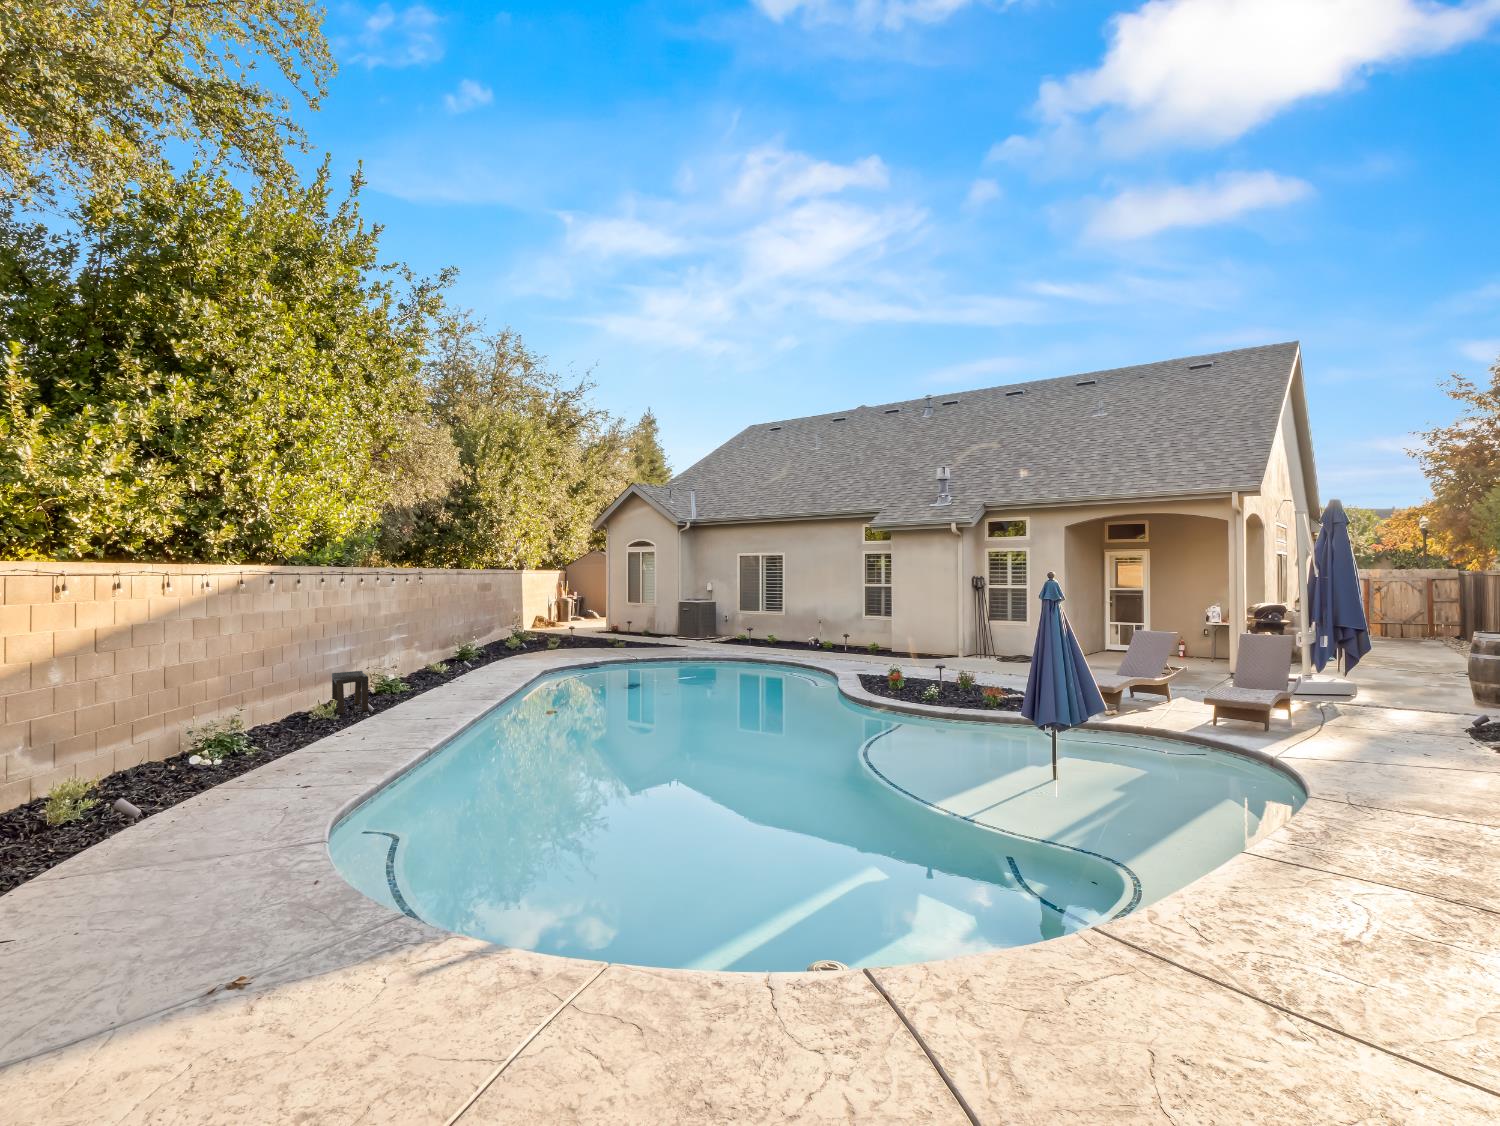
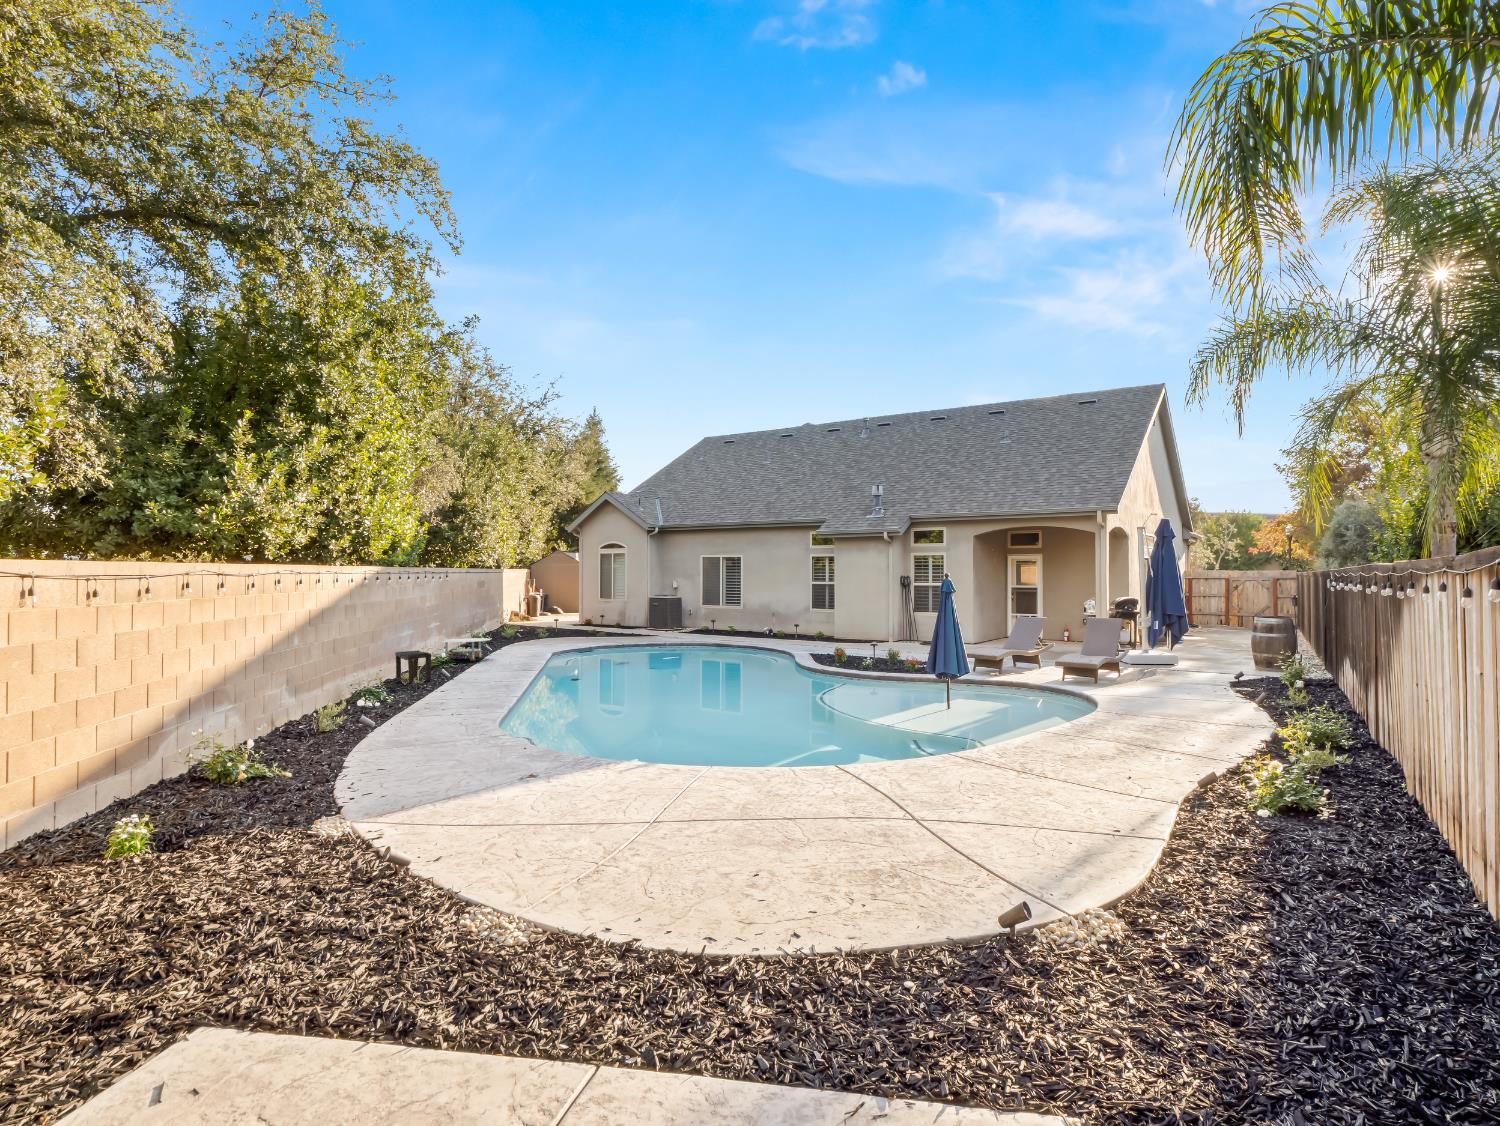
round table: none [419,651,478,679] -> present [442,638,491,661]

